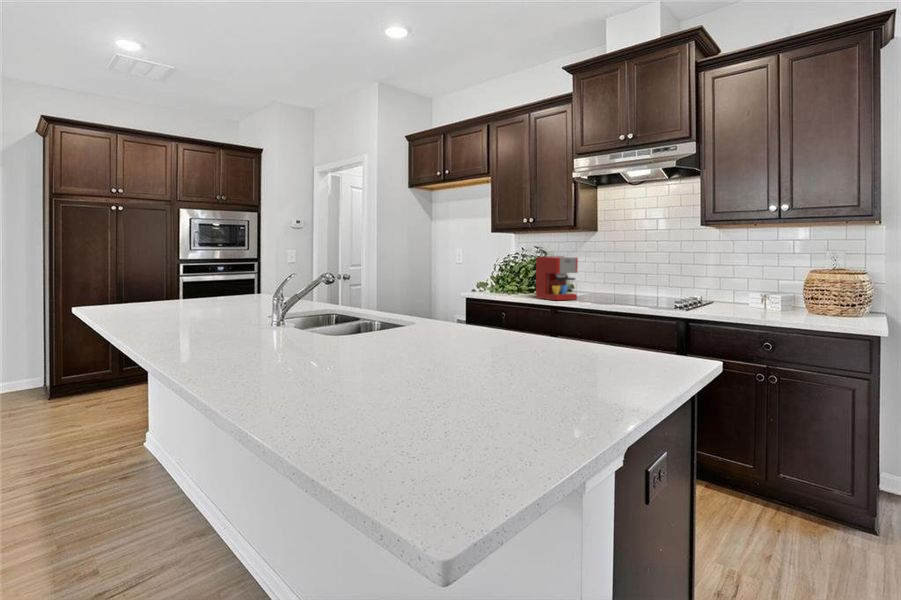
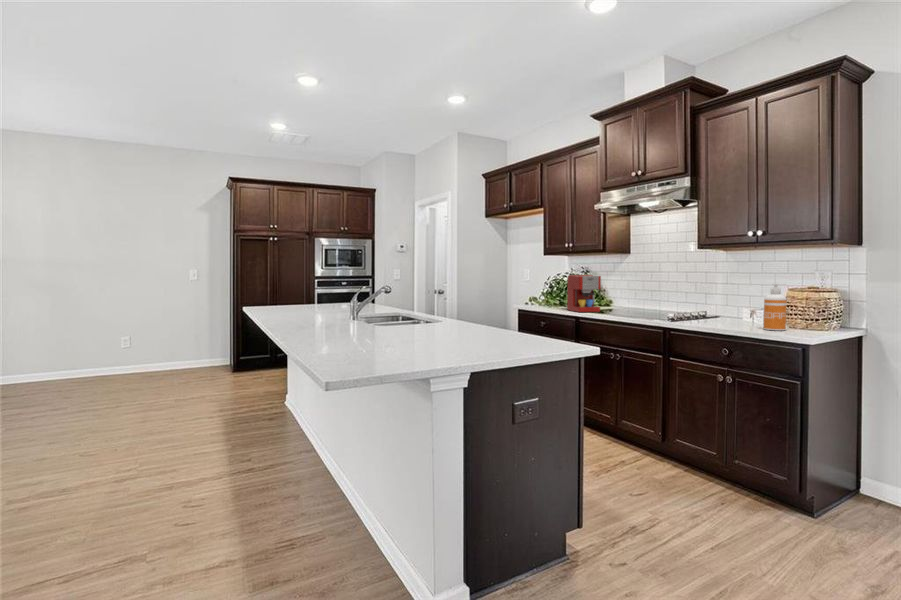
soap dispenser: none [798,265,826,319] -> present [764,283,787,331]

